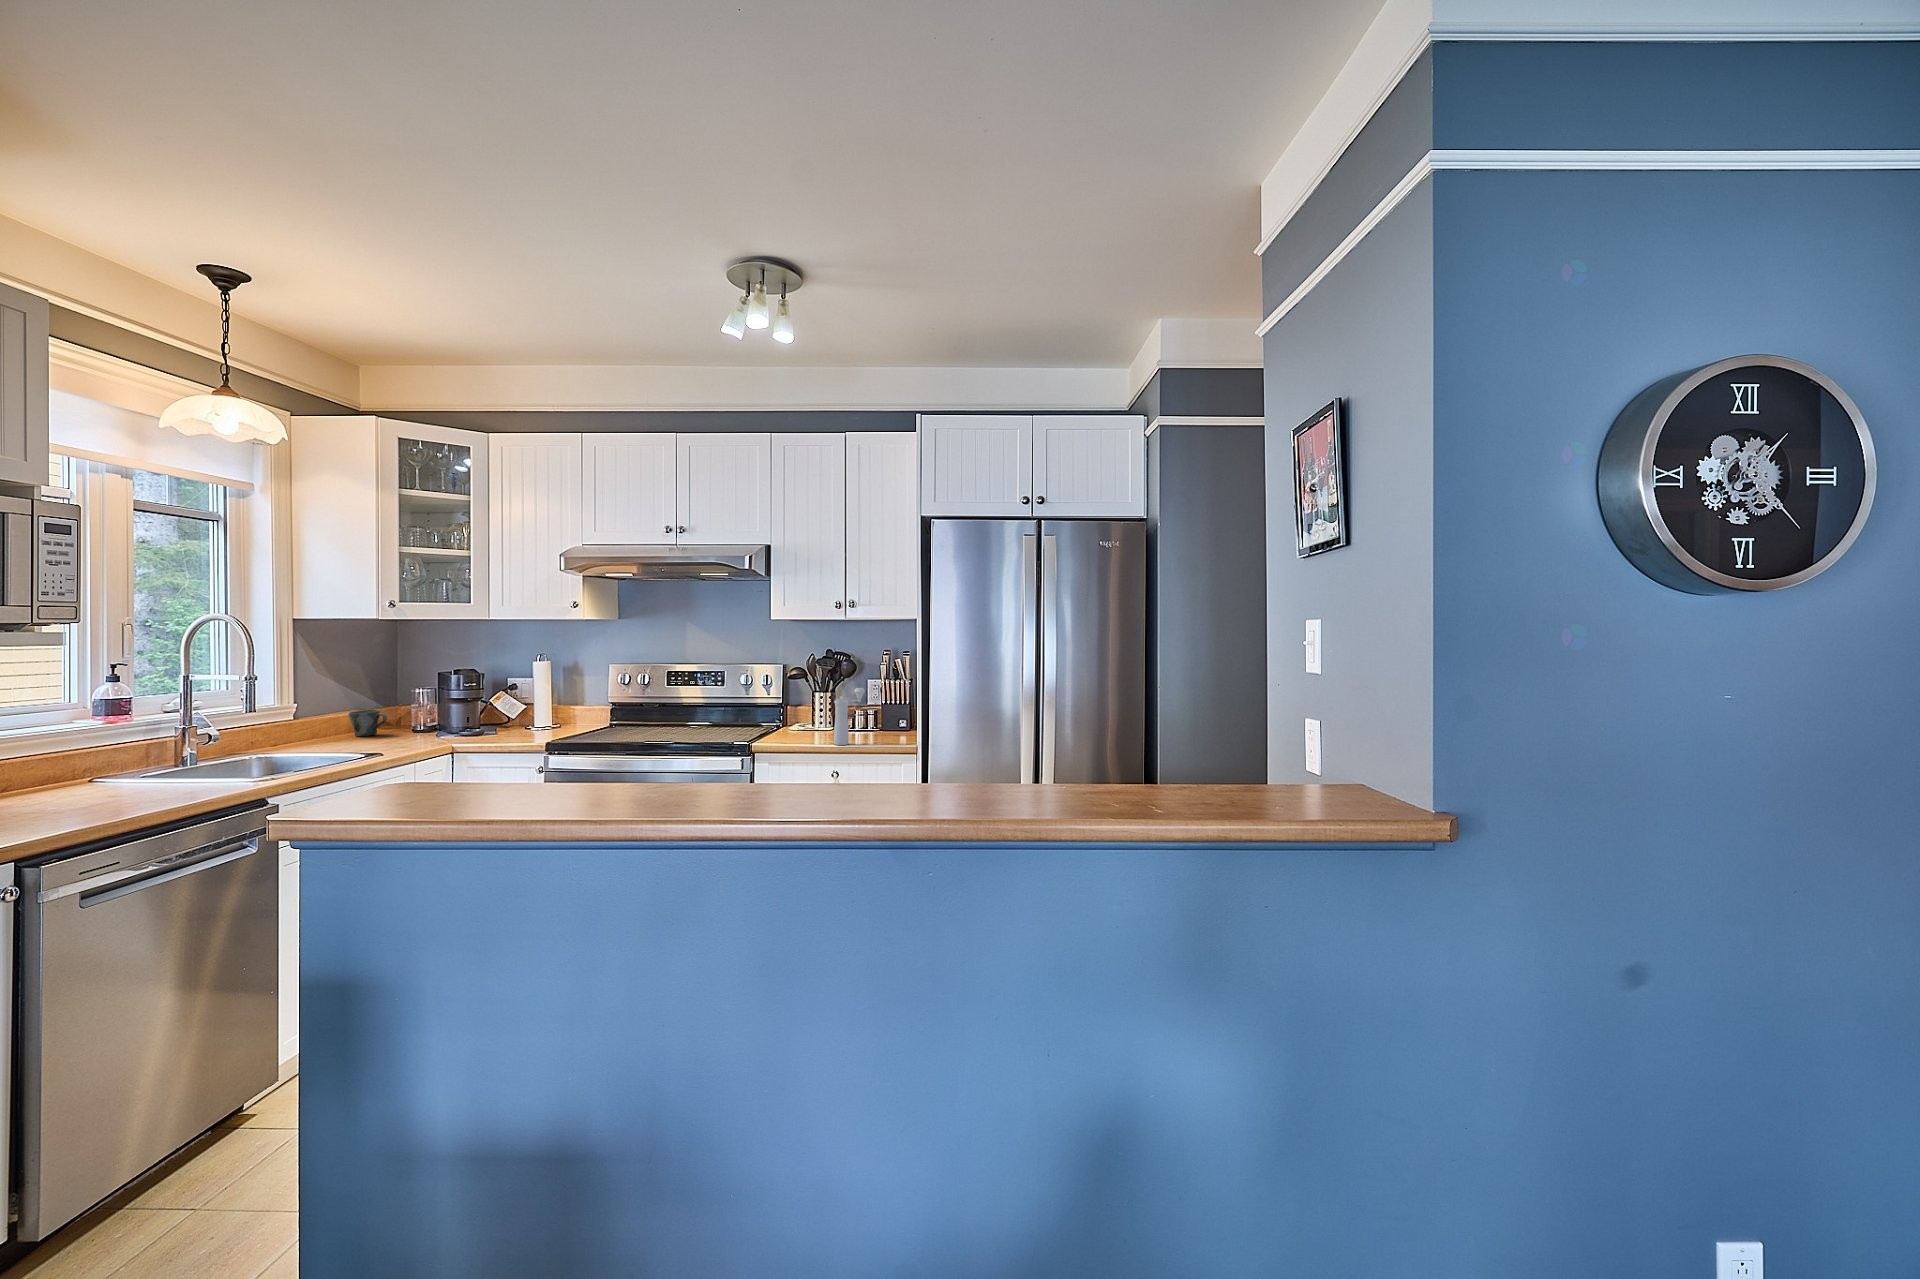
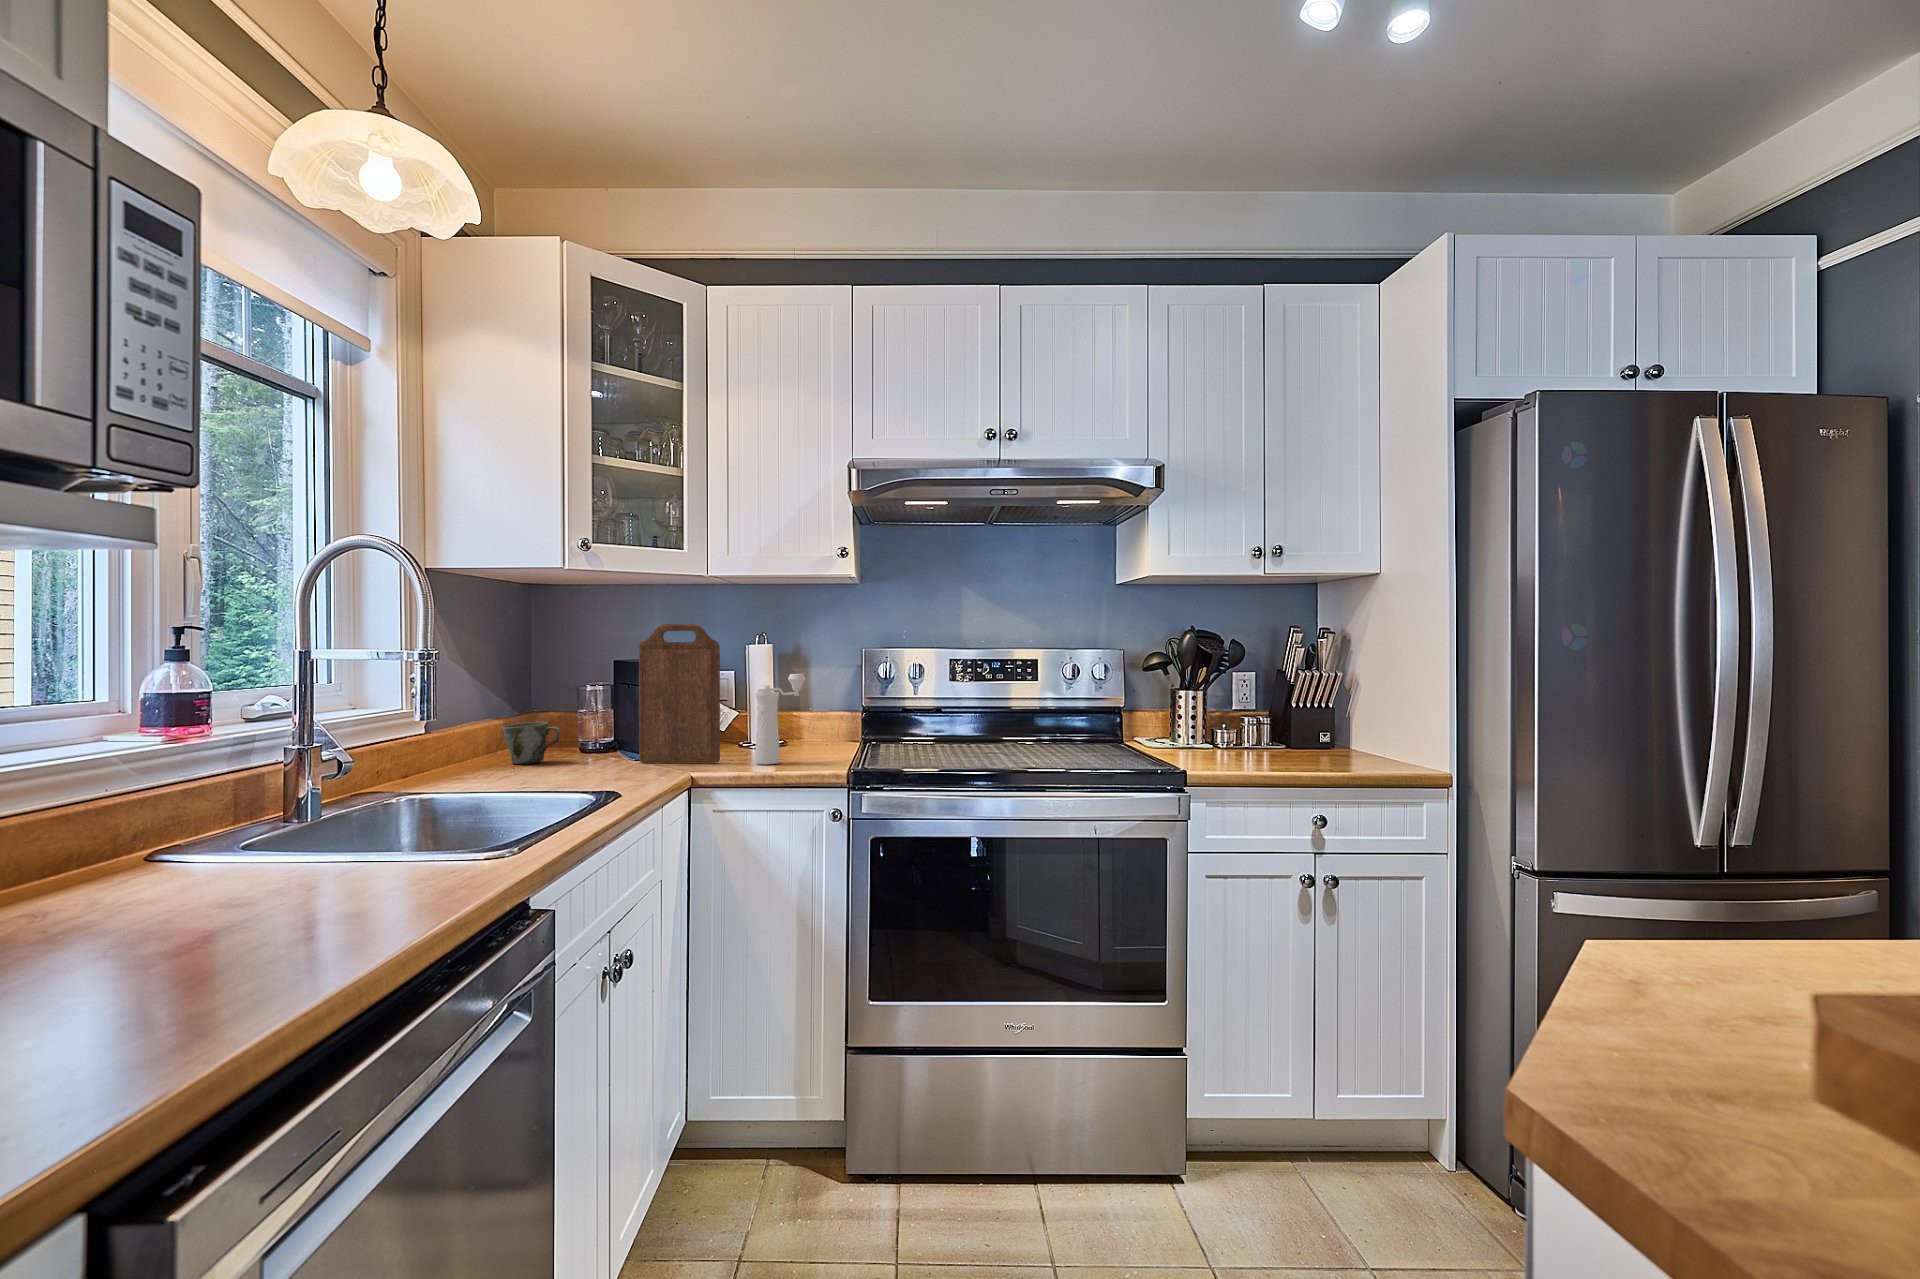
cutting board: none [433,651,483,739] -> present [639,624,720,763]
pepper mill: present [834,688,865,745] -> present [755,674,806,764]

